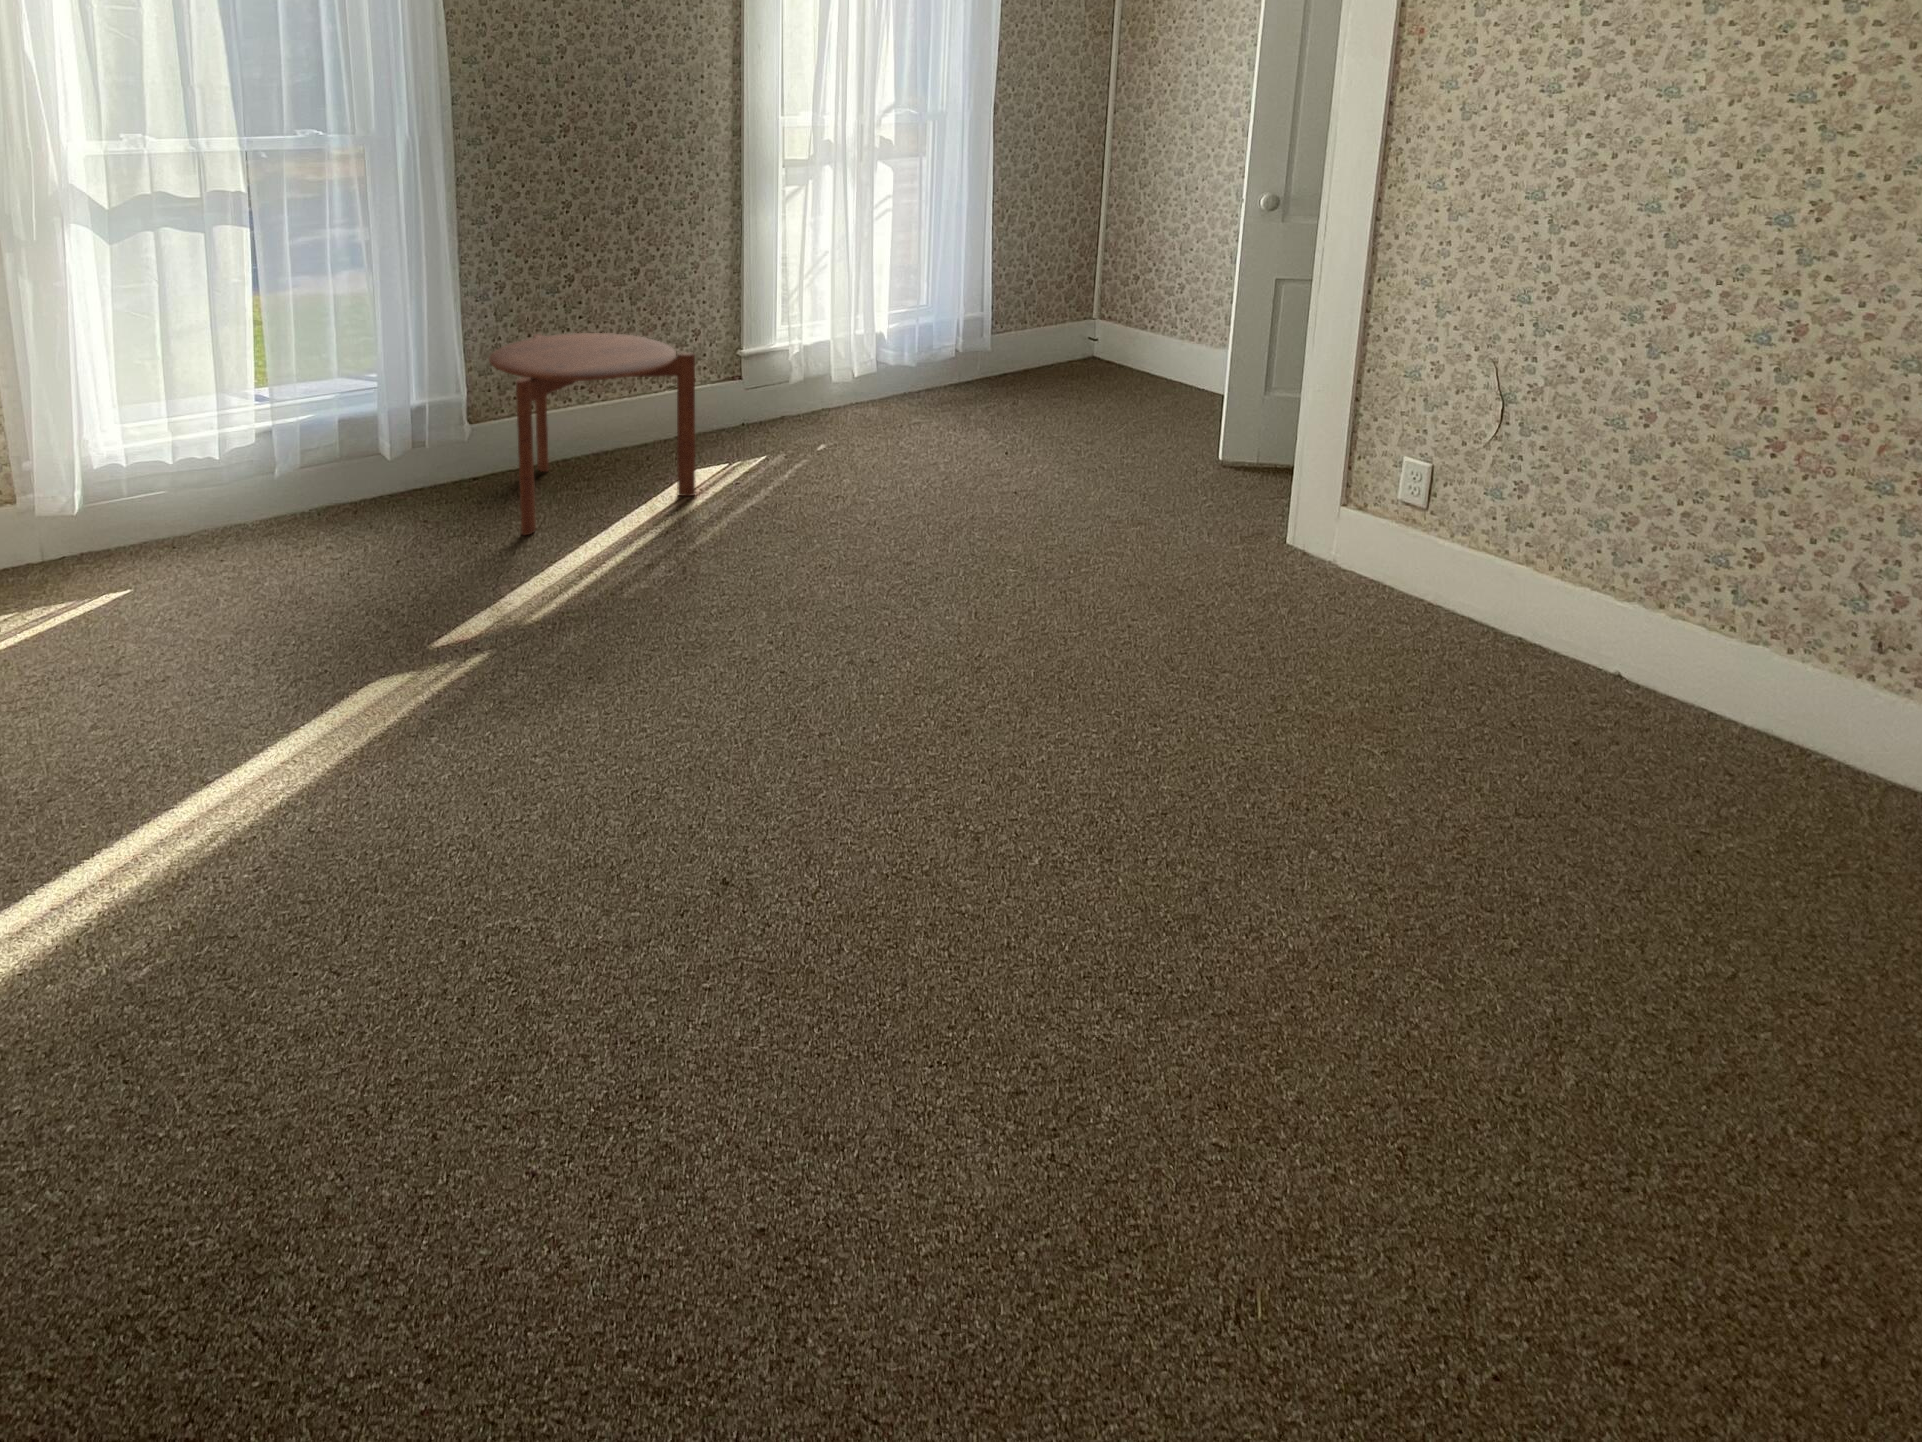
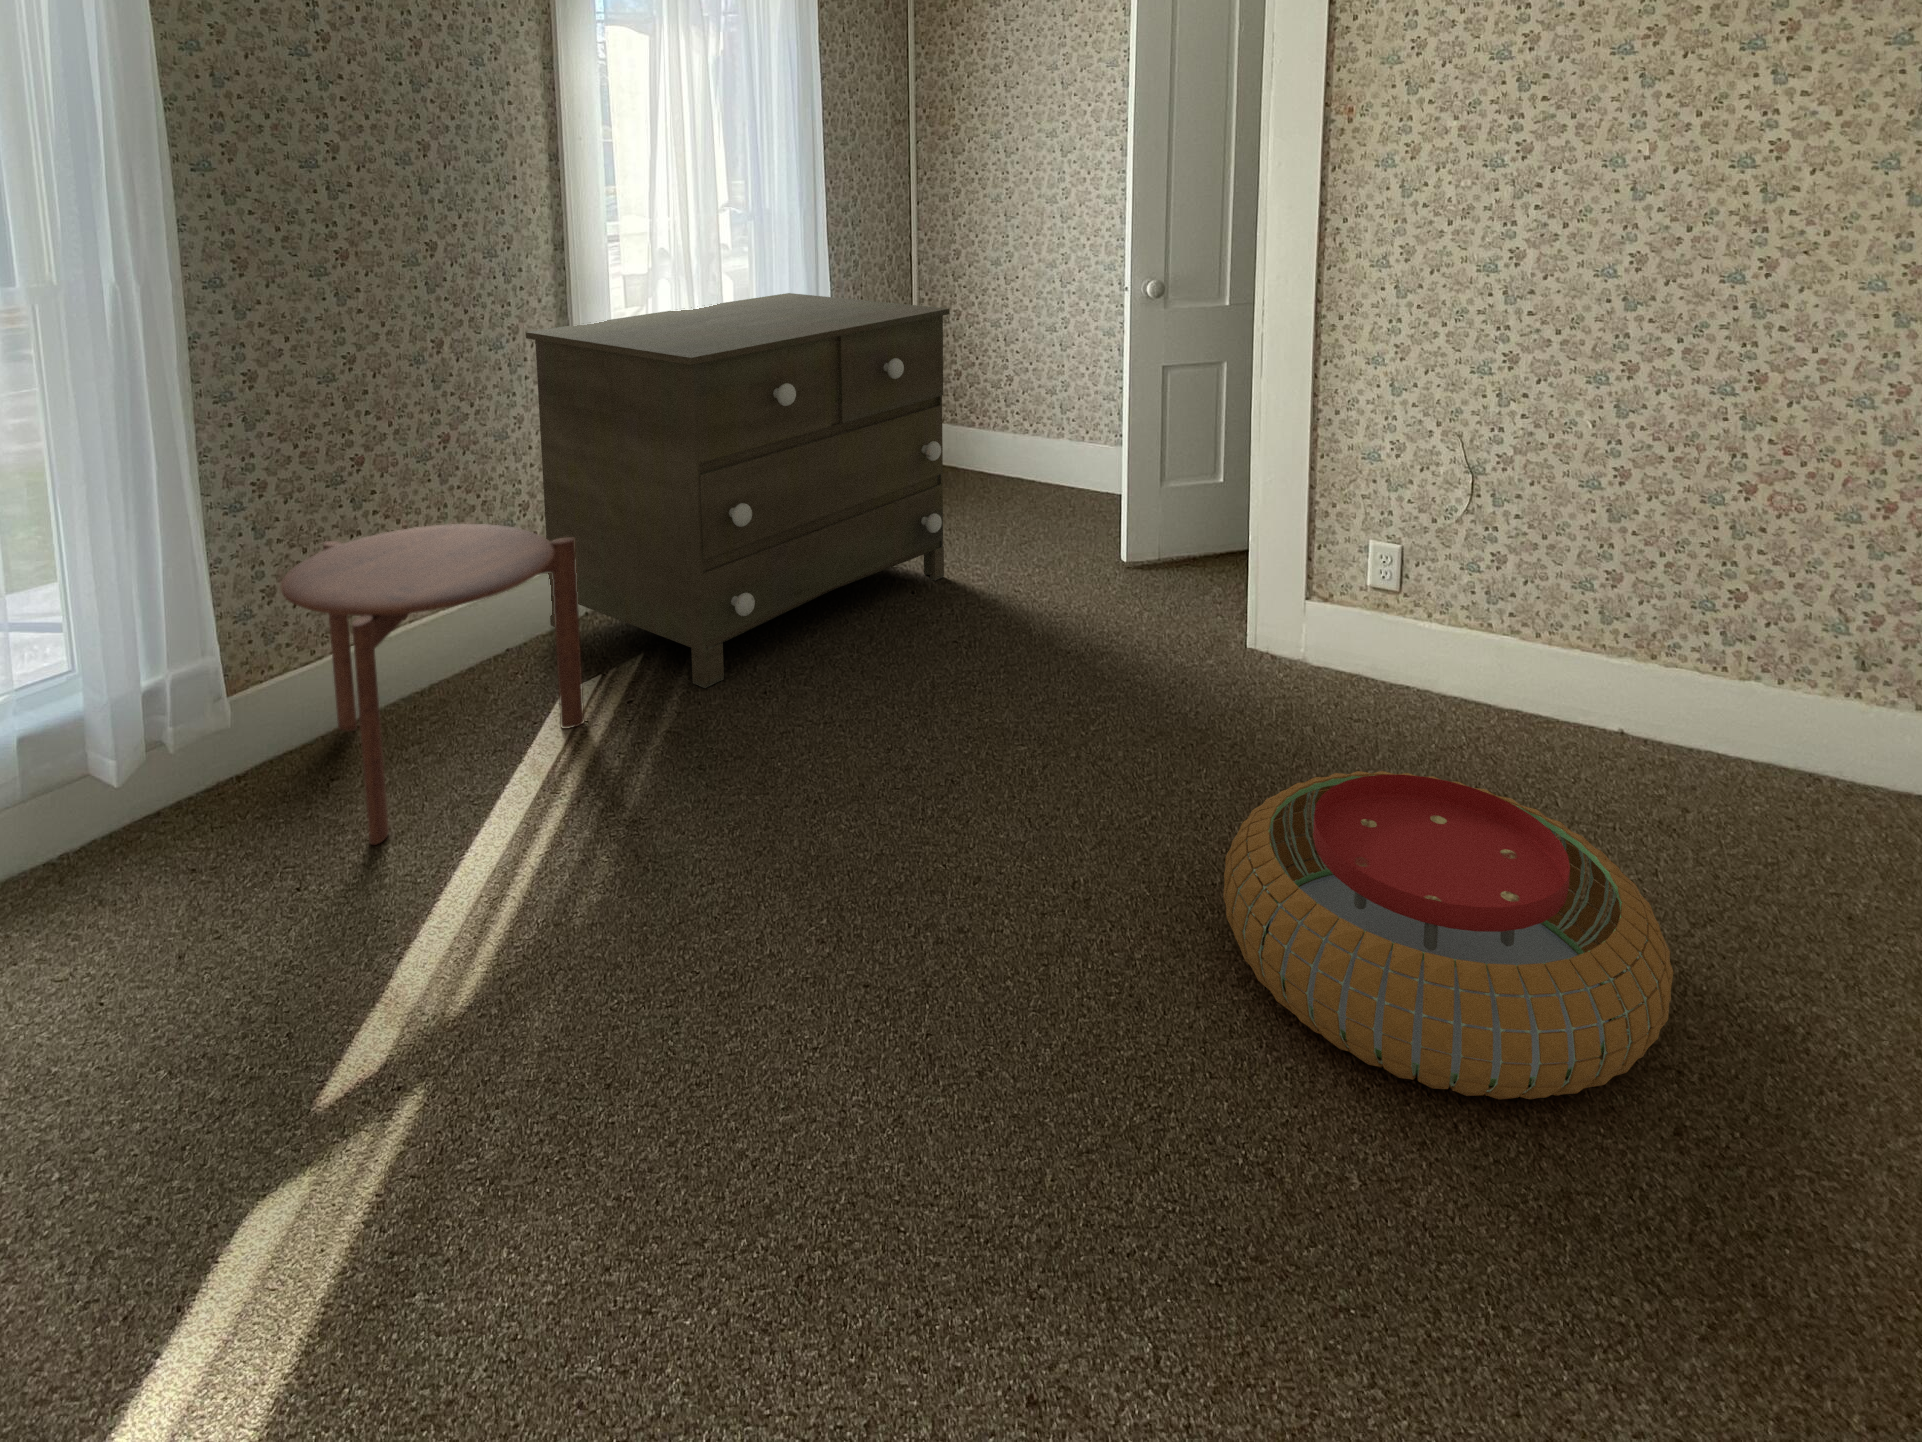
dresser: none [705,187,1068,490] -> present [526,293,950,688]
pouf: none [1048,613,1415,860] -> present [1223,771,1673,1099]

